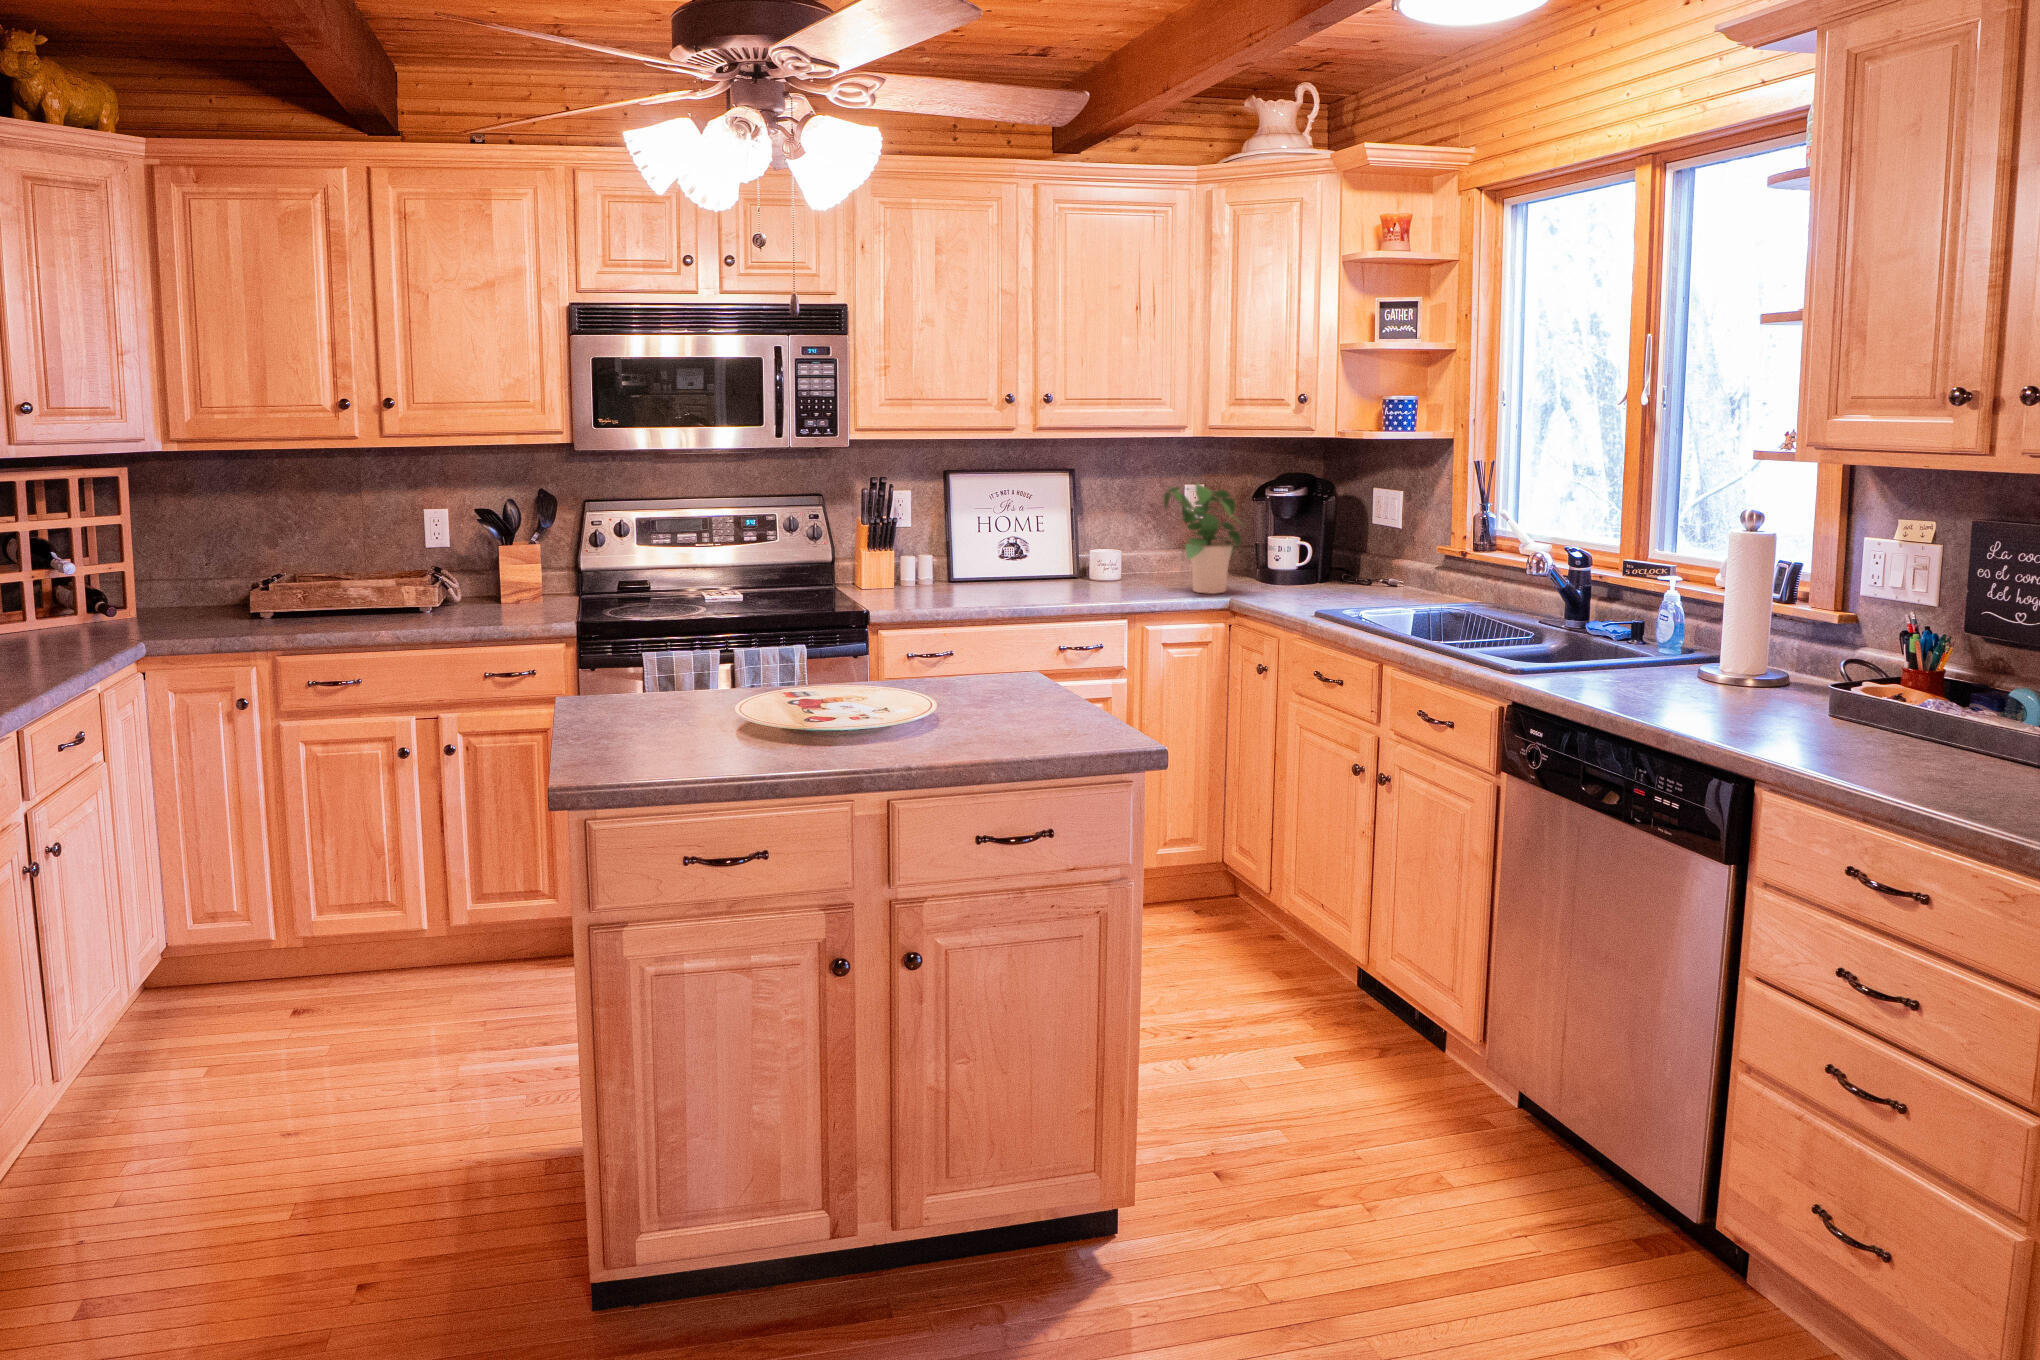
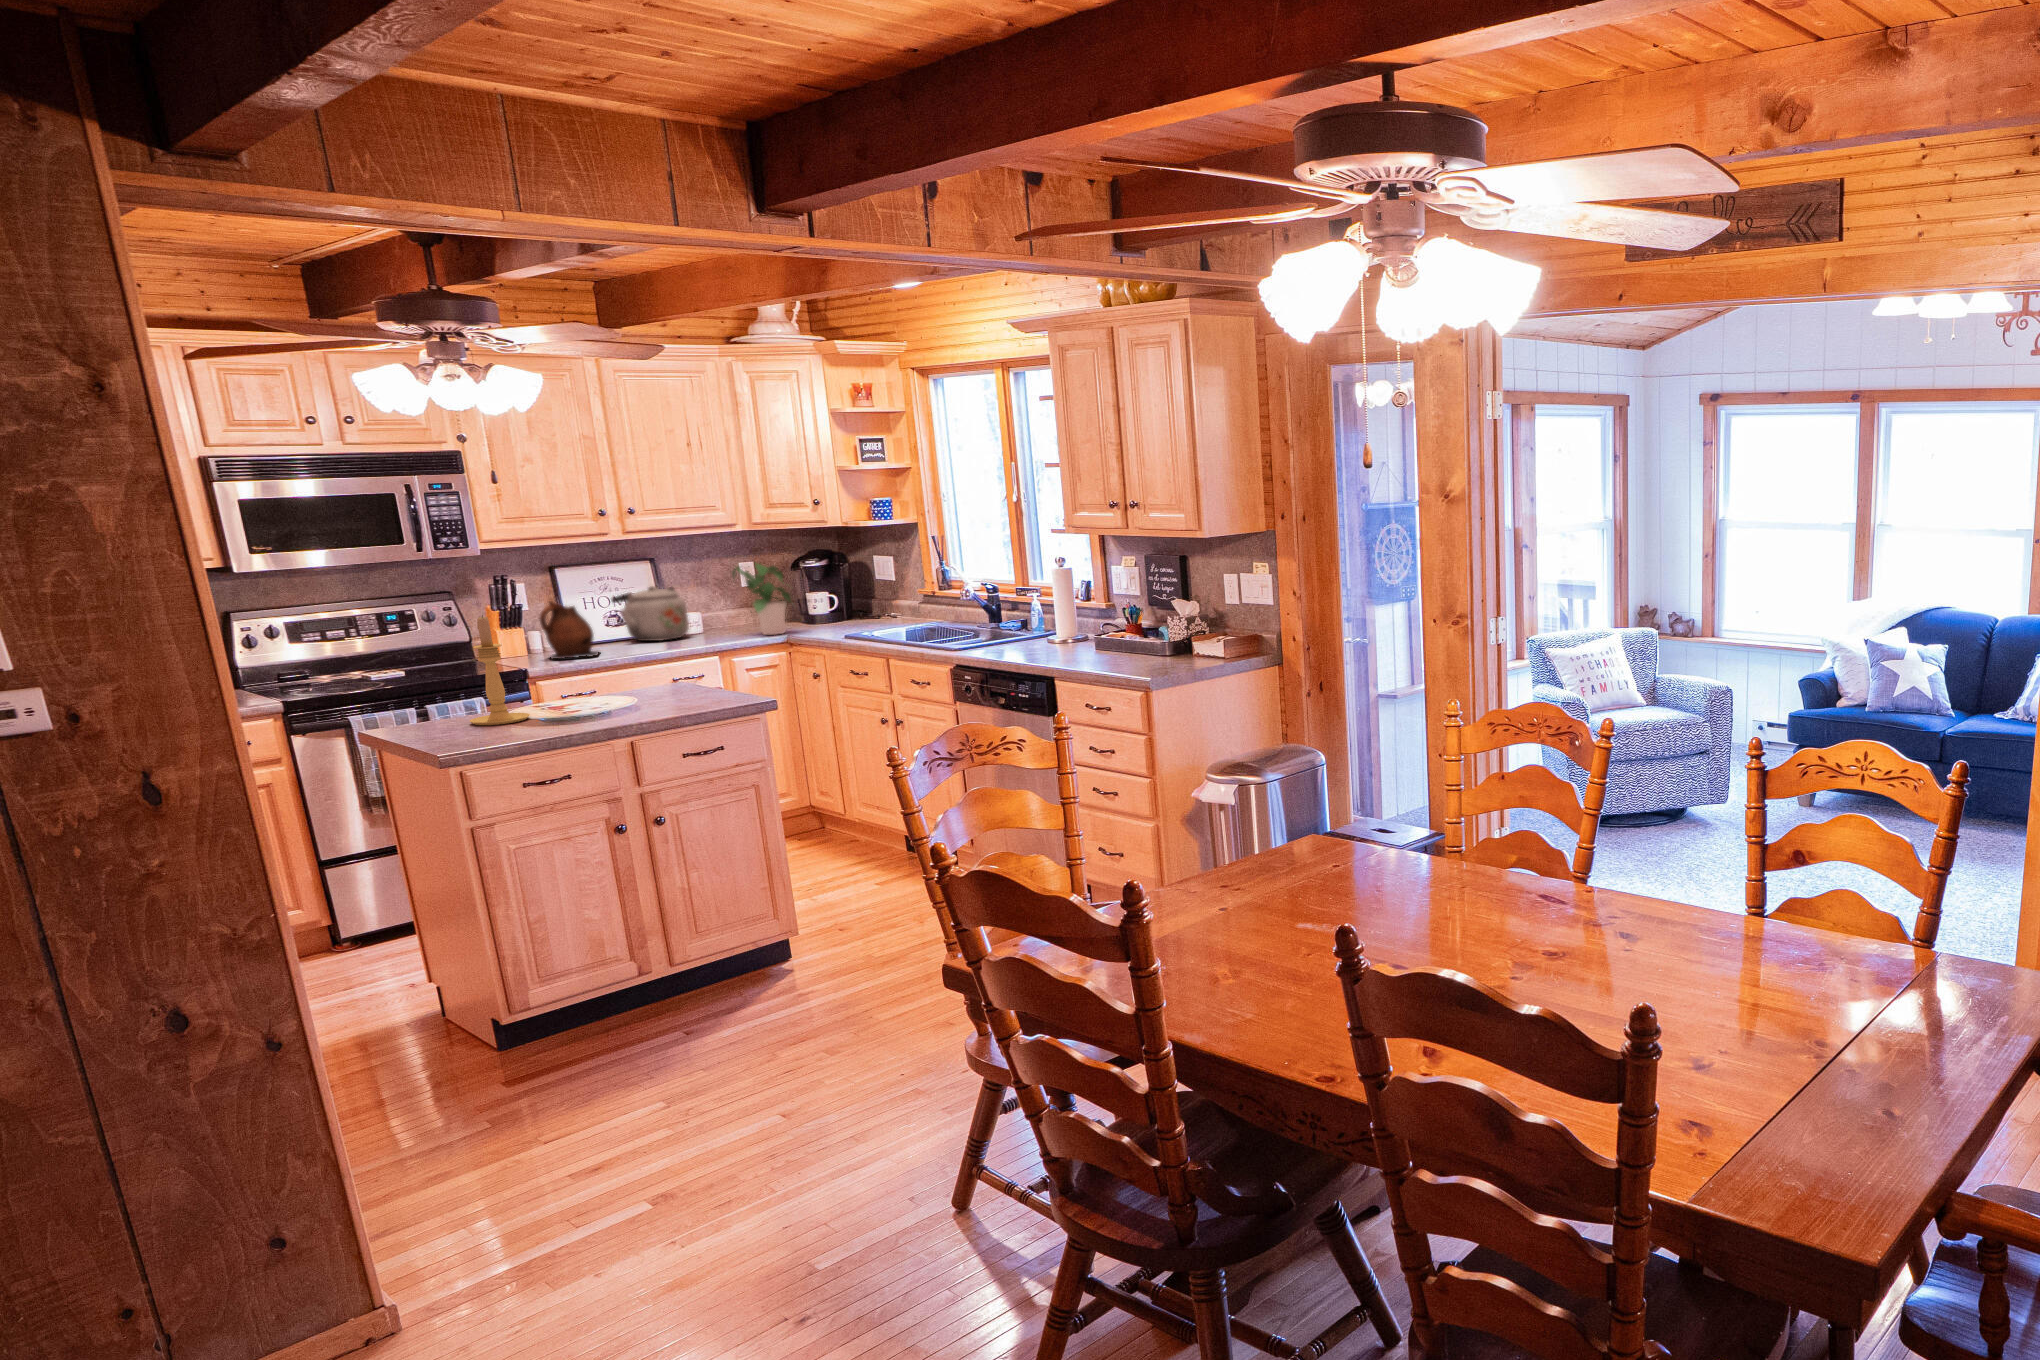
kettle: none [1012,507,1102,585] -> present [611,586,689,641]
ceramic pitcher: none [905,516,977,602] -> present [539,601,599,659]
candle holder: none [623,528,717,729] -> present [470,615,530,725]

